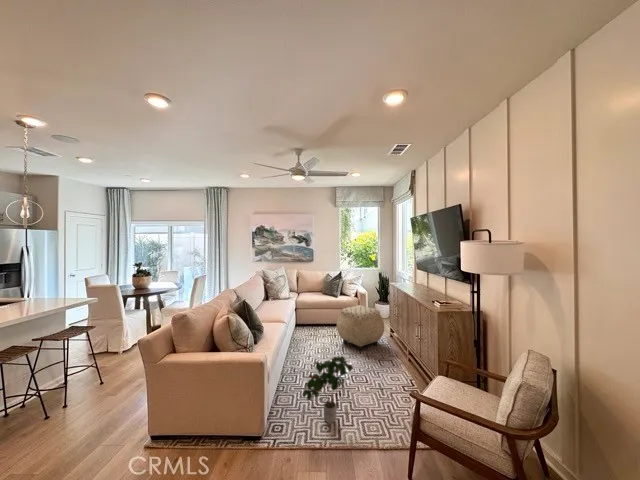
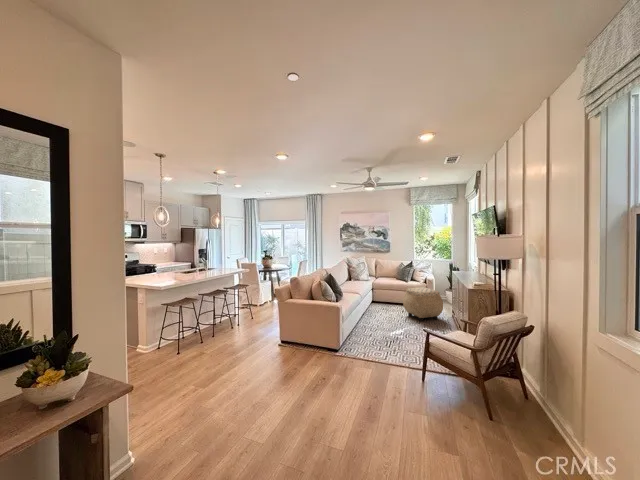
potted plant: present [303,356,353,423] -> none [365,311,400,352]

